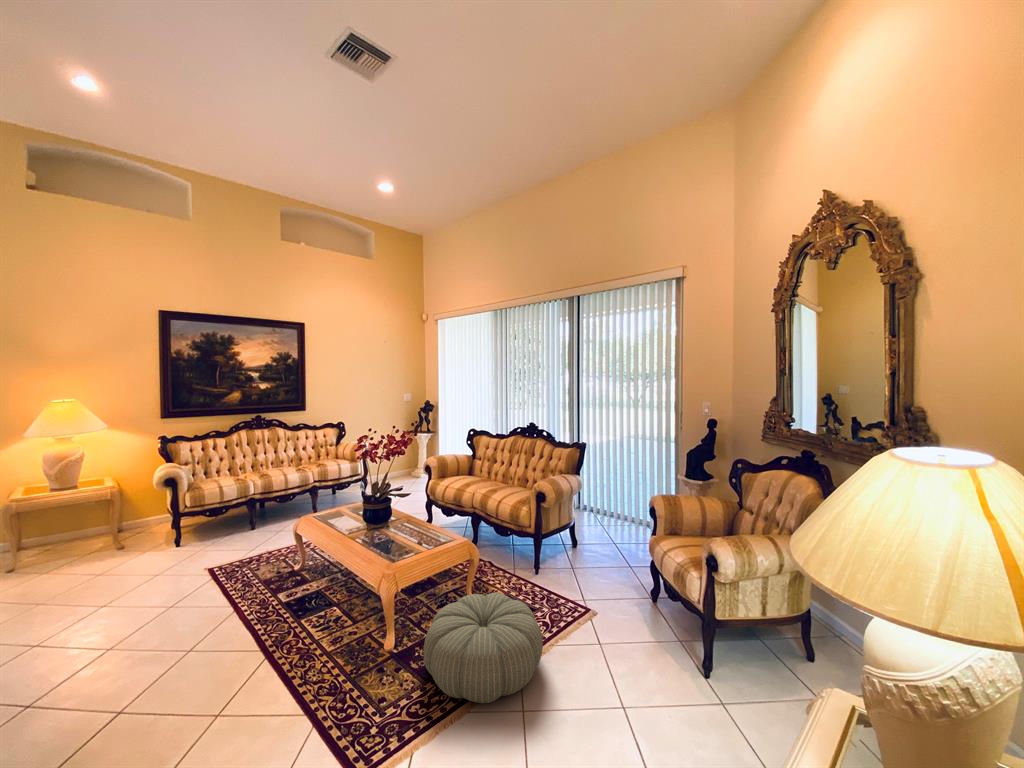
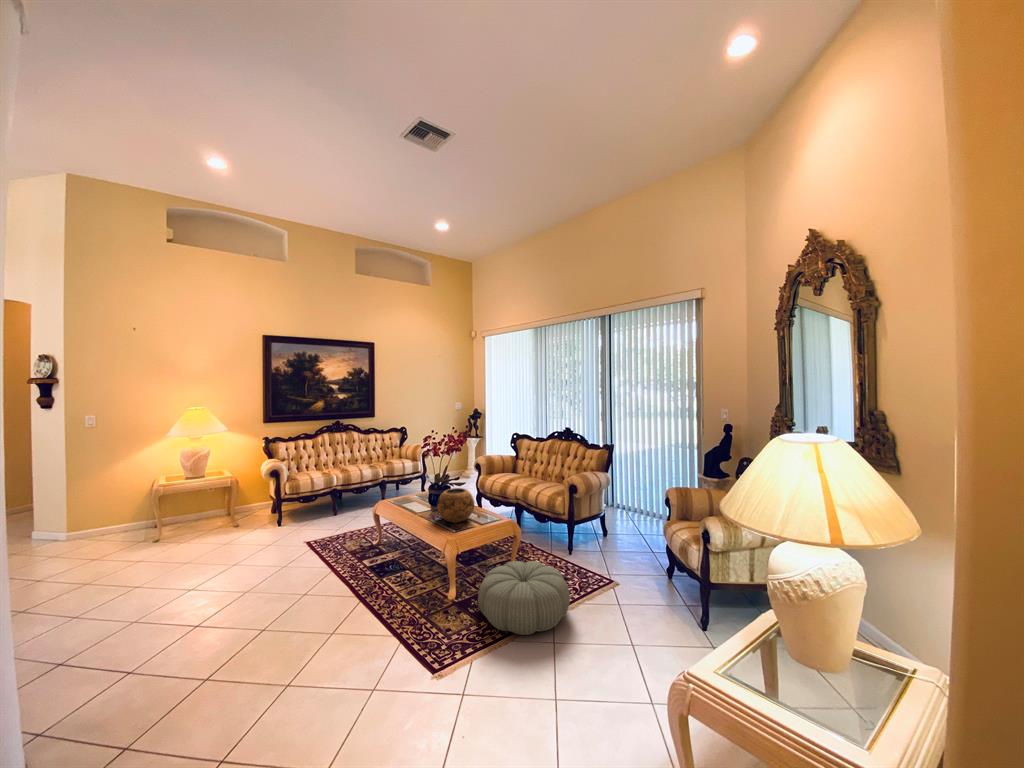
decorative bowl: none [374,501,422,545] -> present [437,488,474,523]

